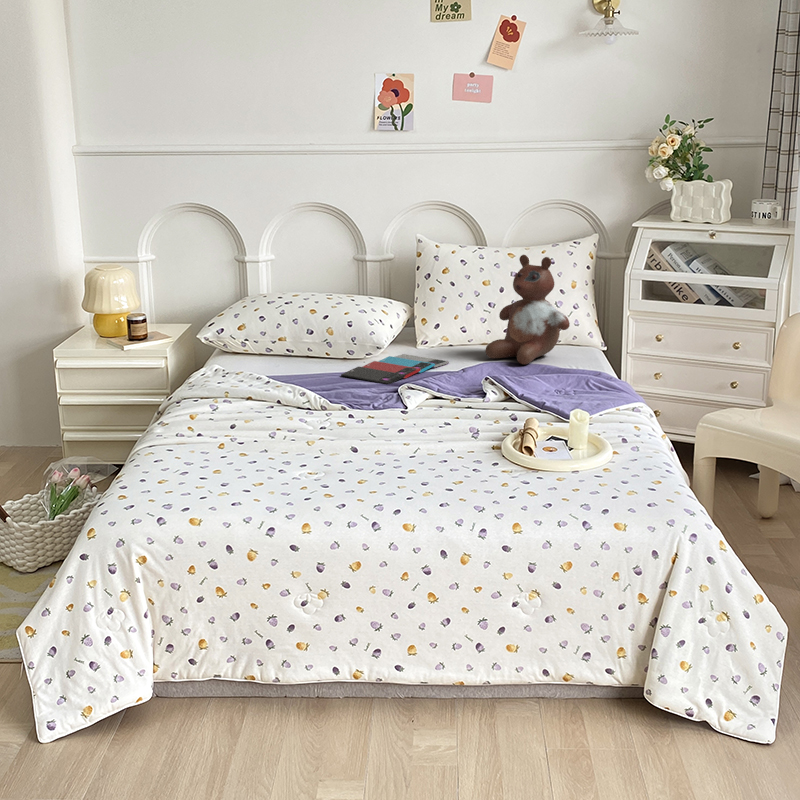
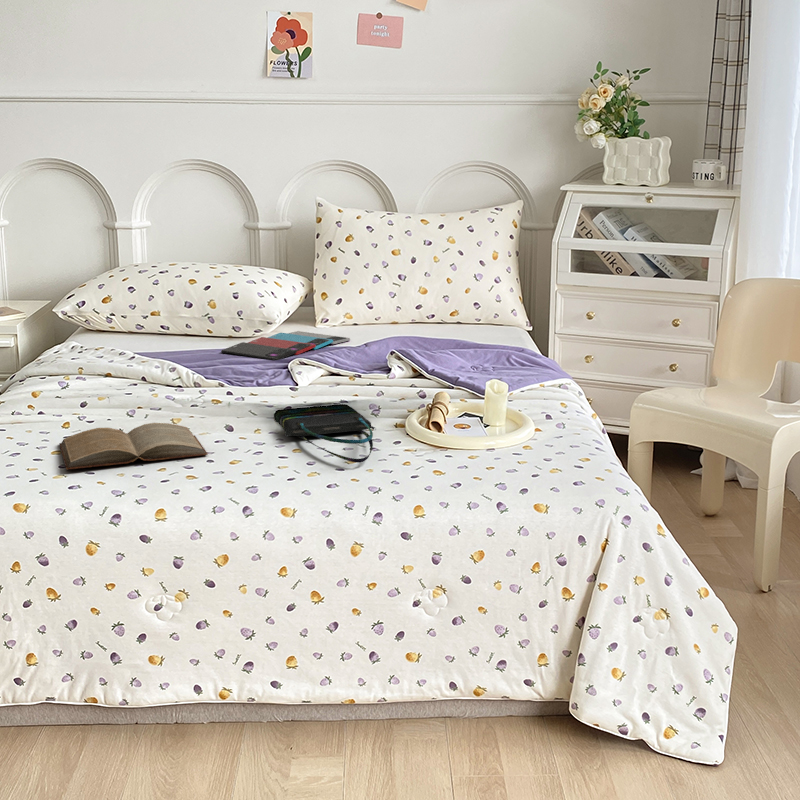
stuffed bear: present [485,255,570,365] -> none [393,216,490,342]
tote bag: none [391,427,477,484] -> present [274,404,375,463]
book: none [218,445,339,488] -> present [60,423,208,469]

